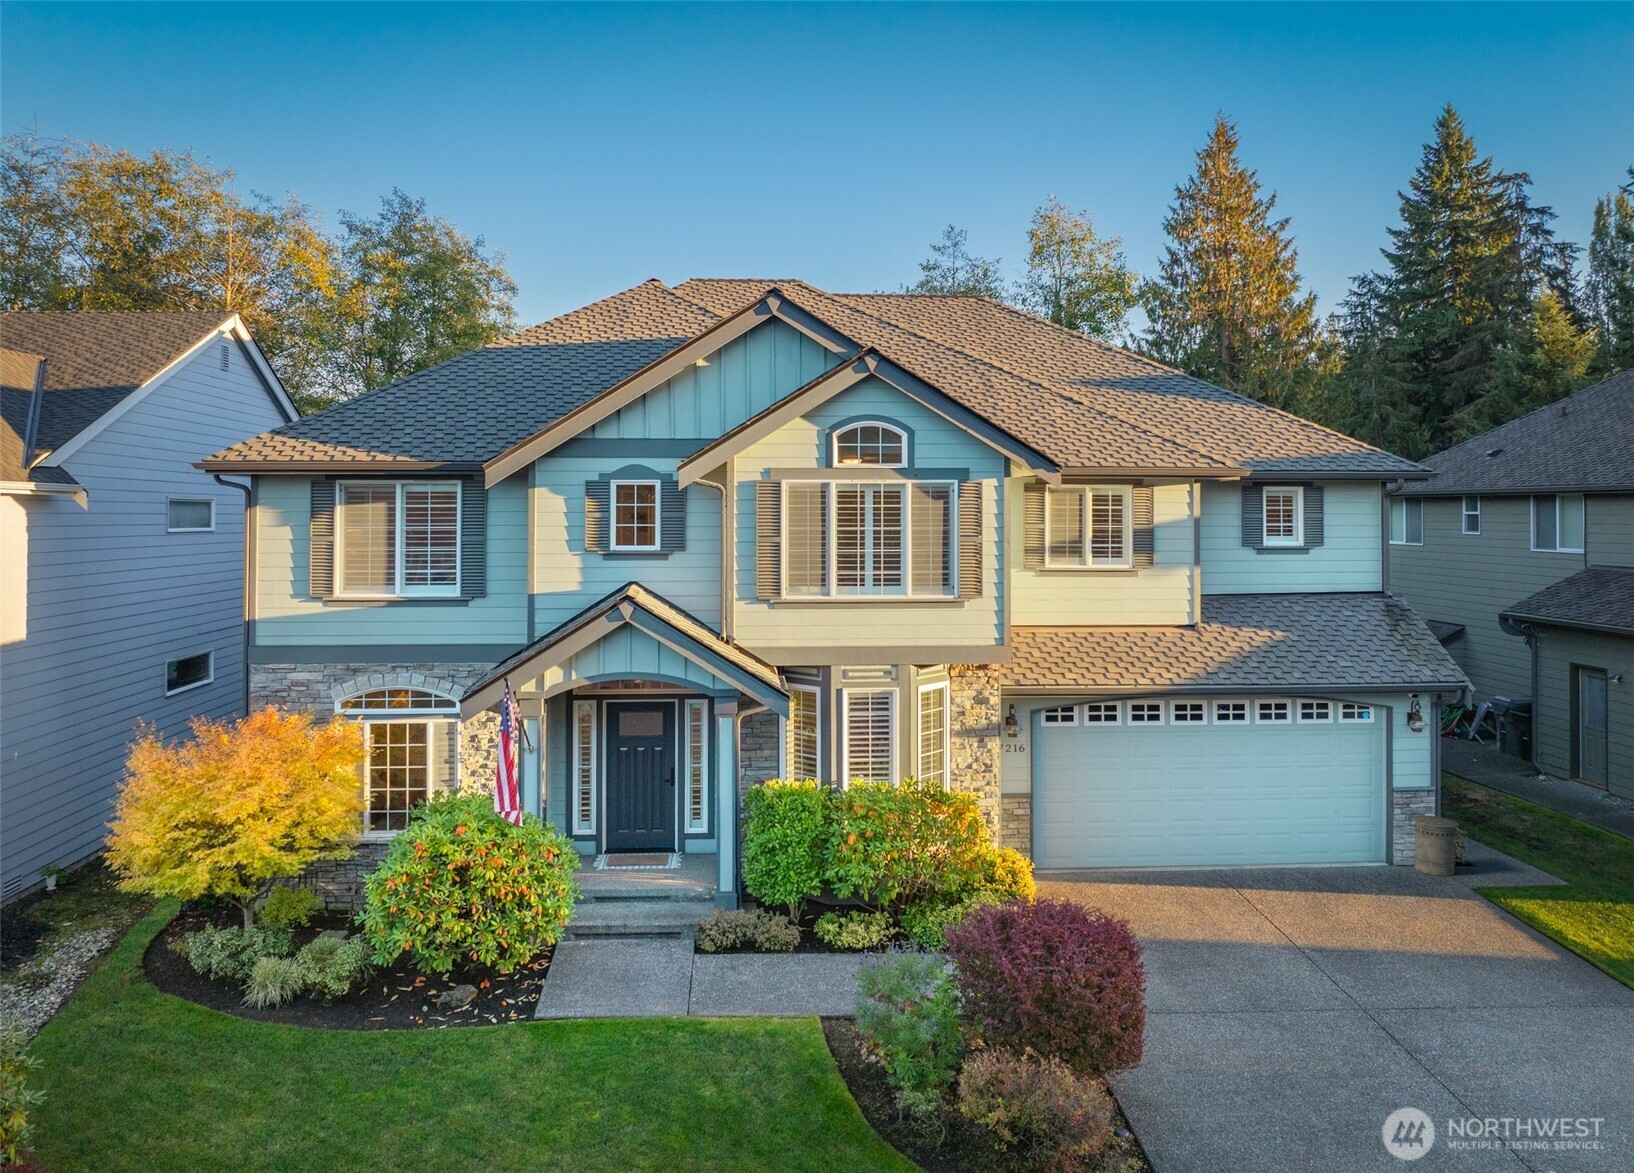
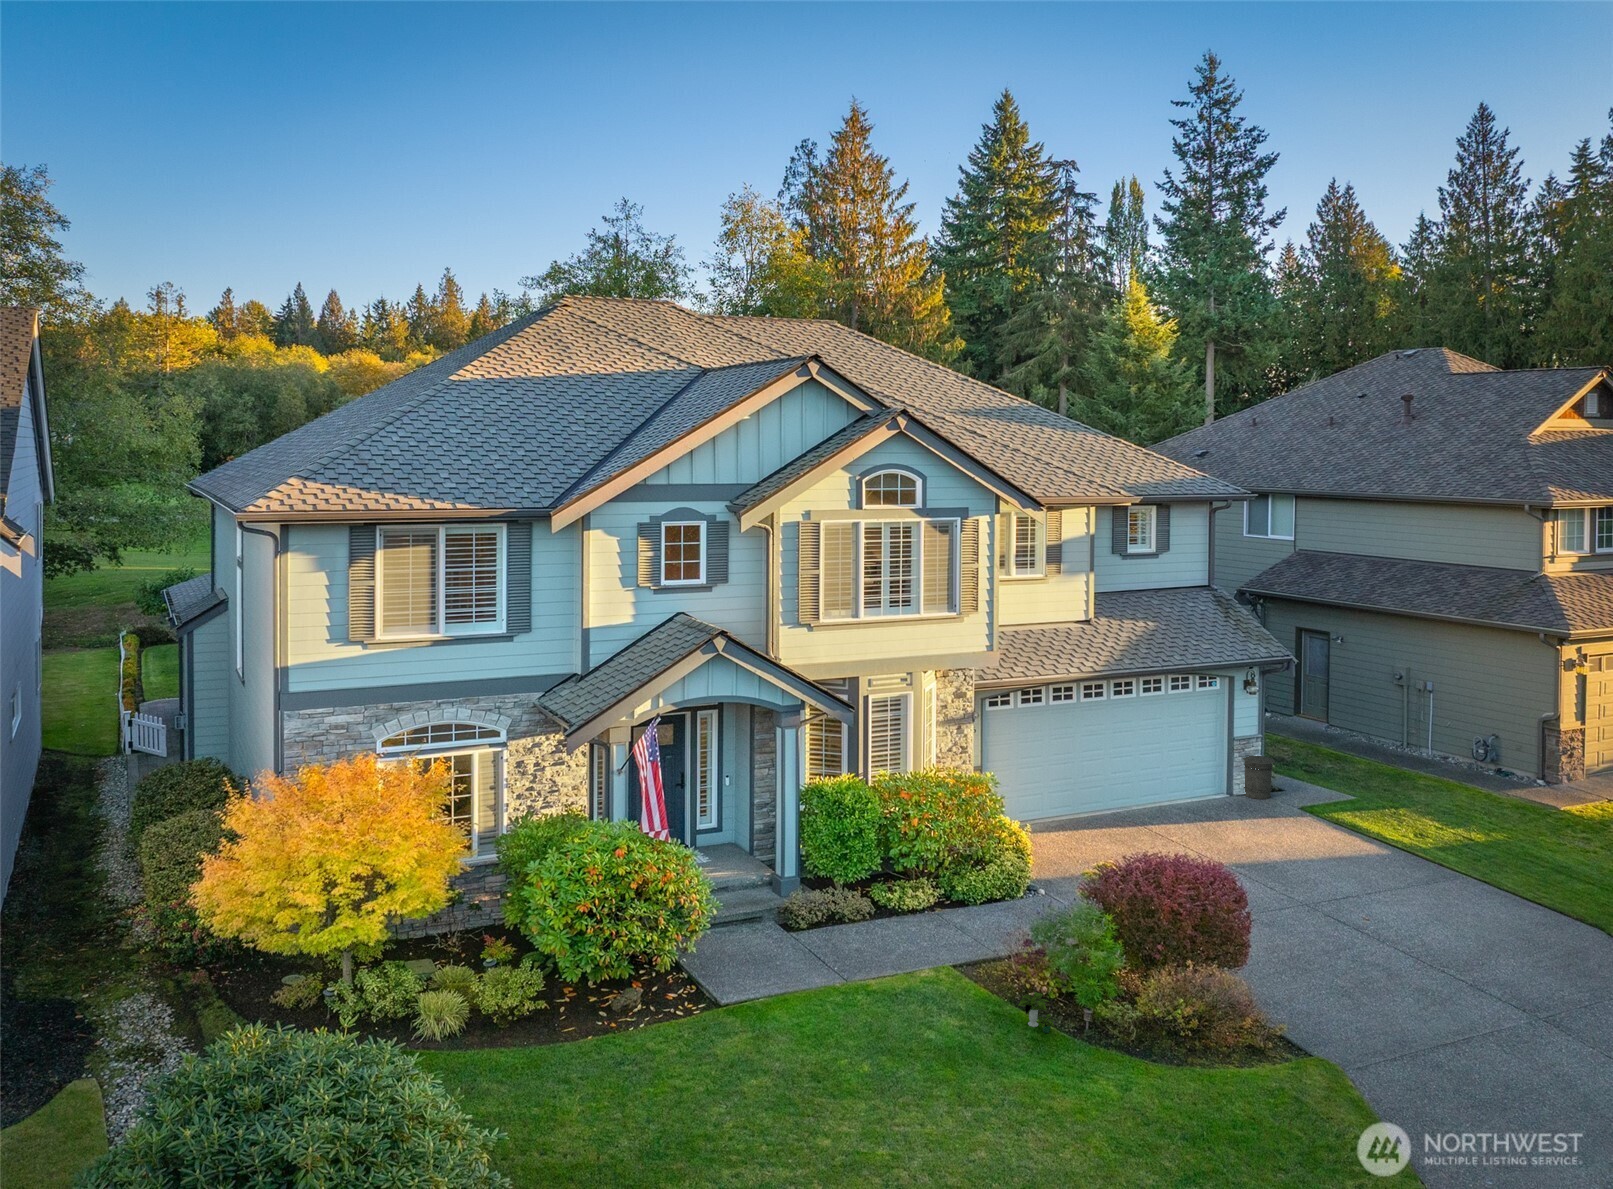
potted plant: present [37,863,71,890] -> present [1018,992,1054,1033]

